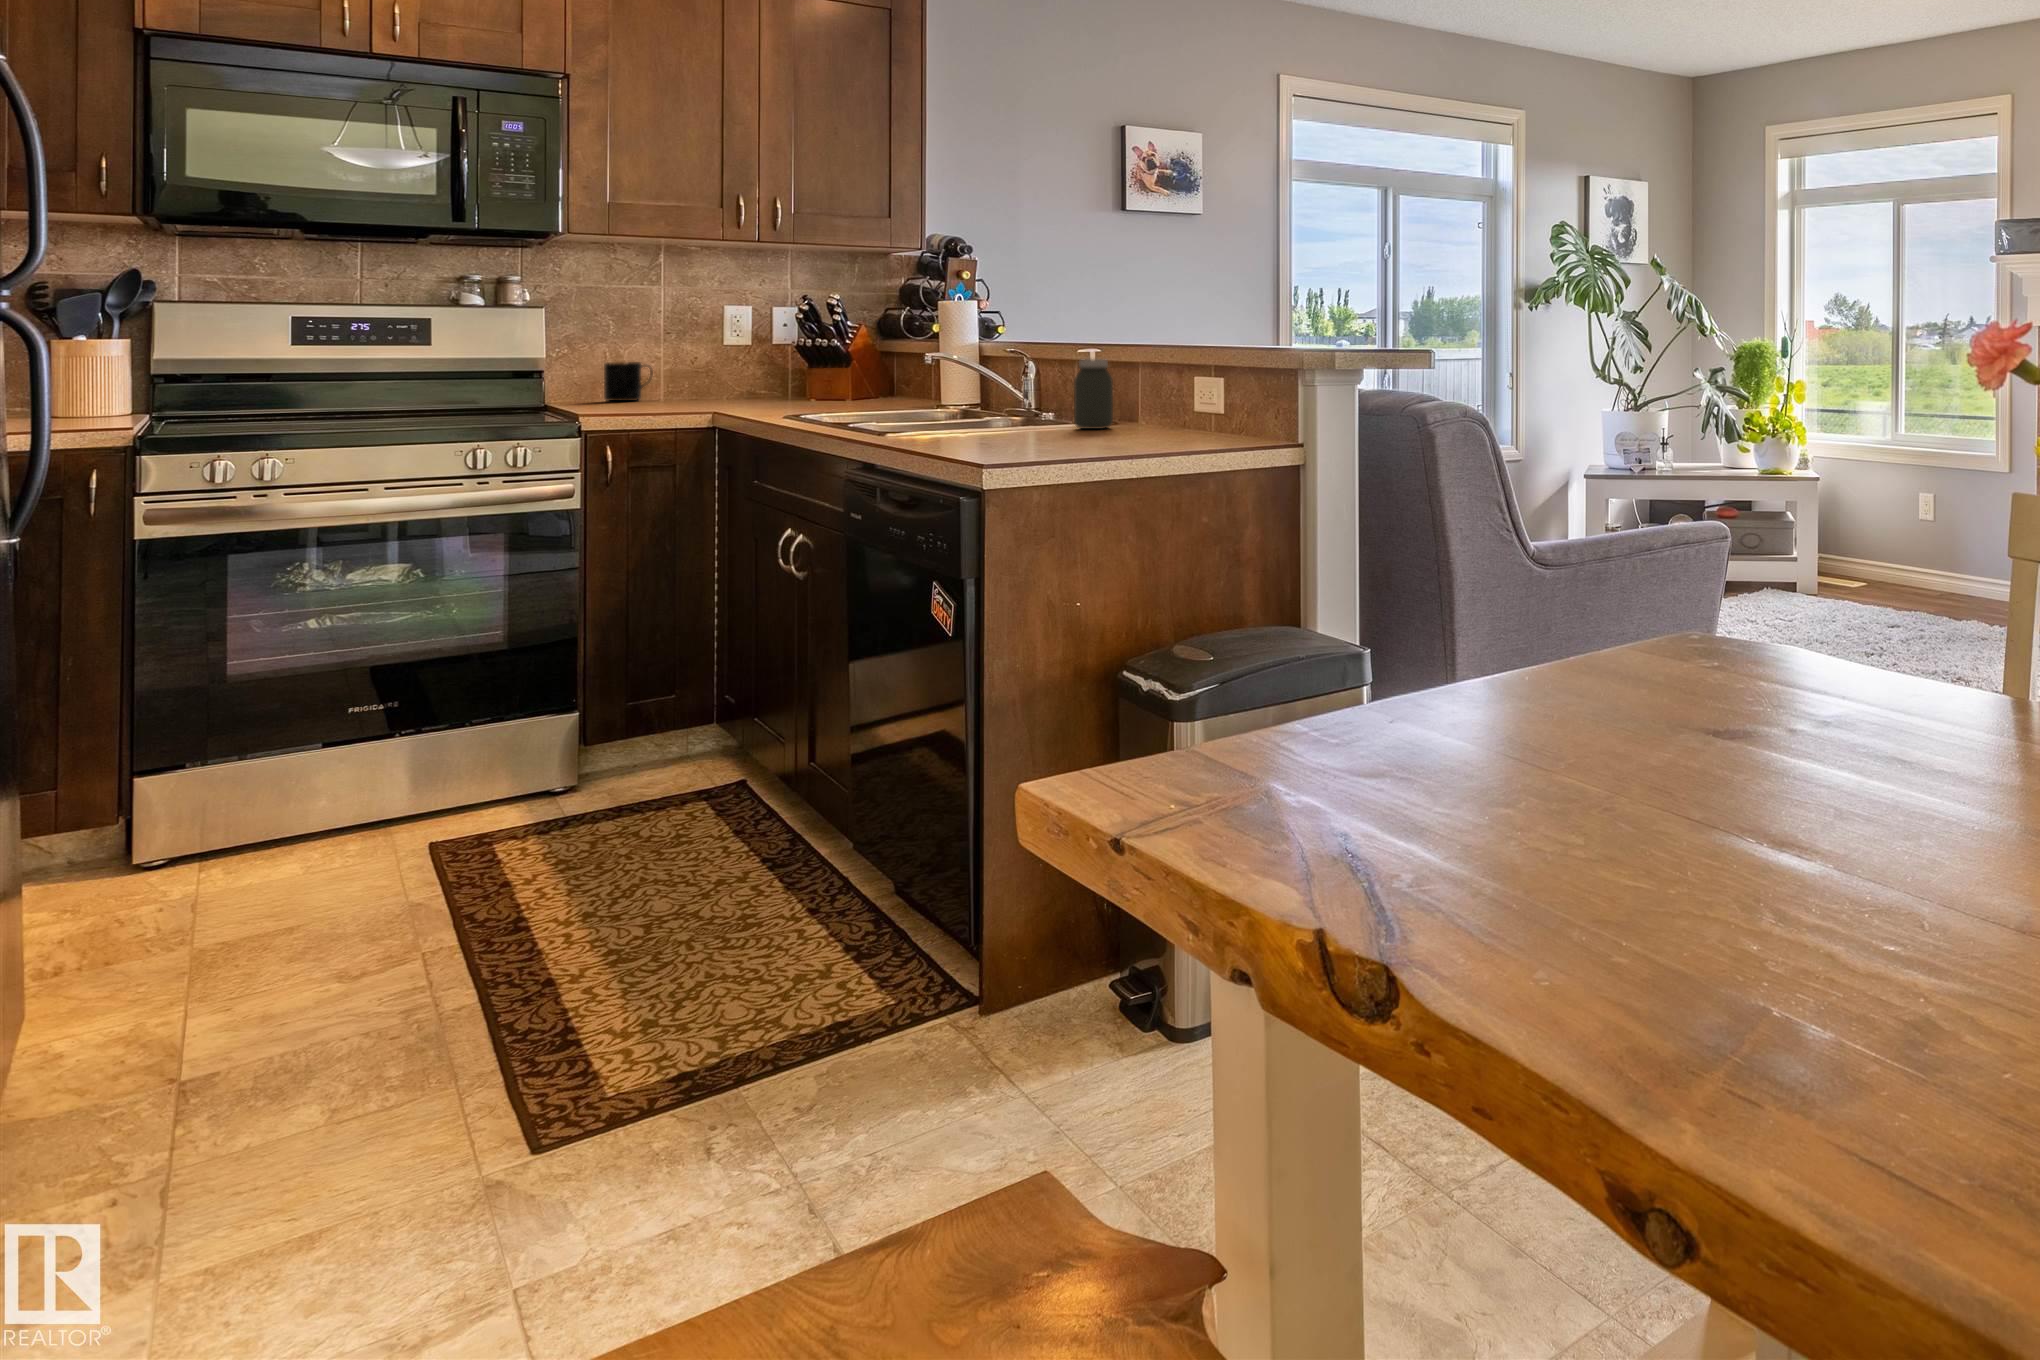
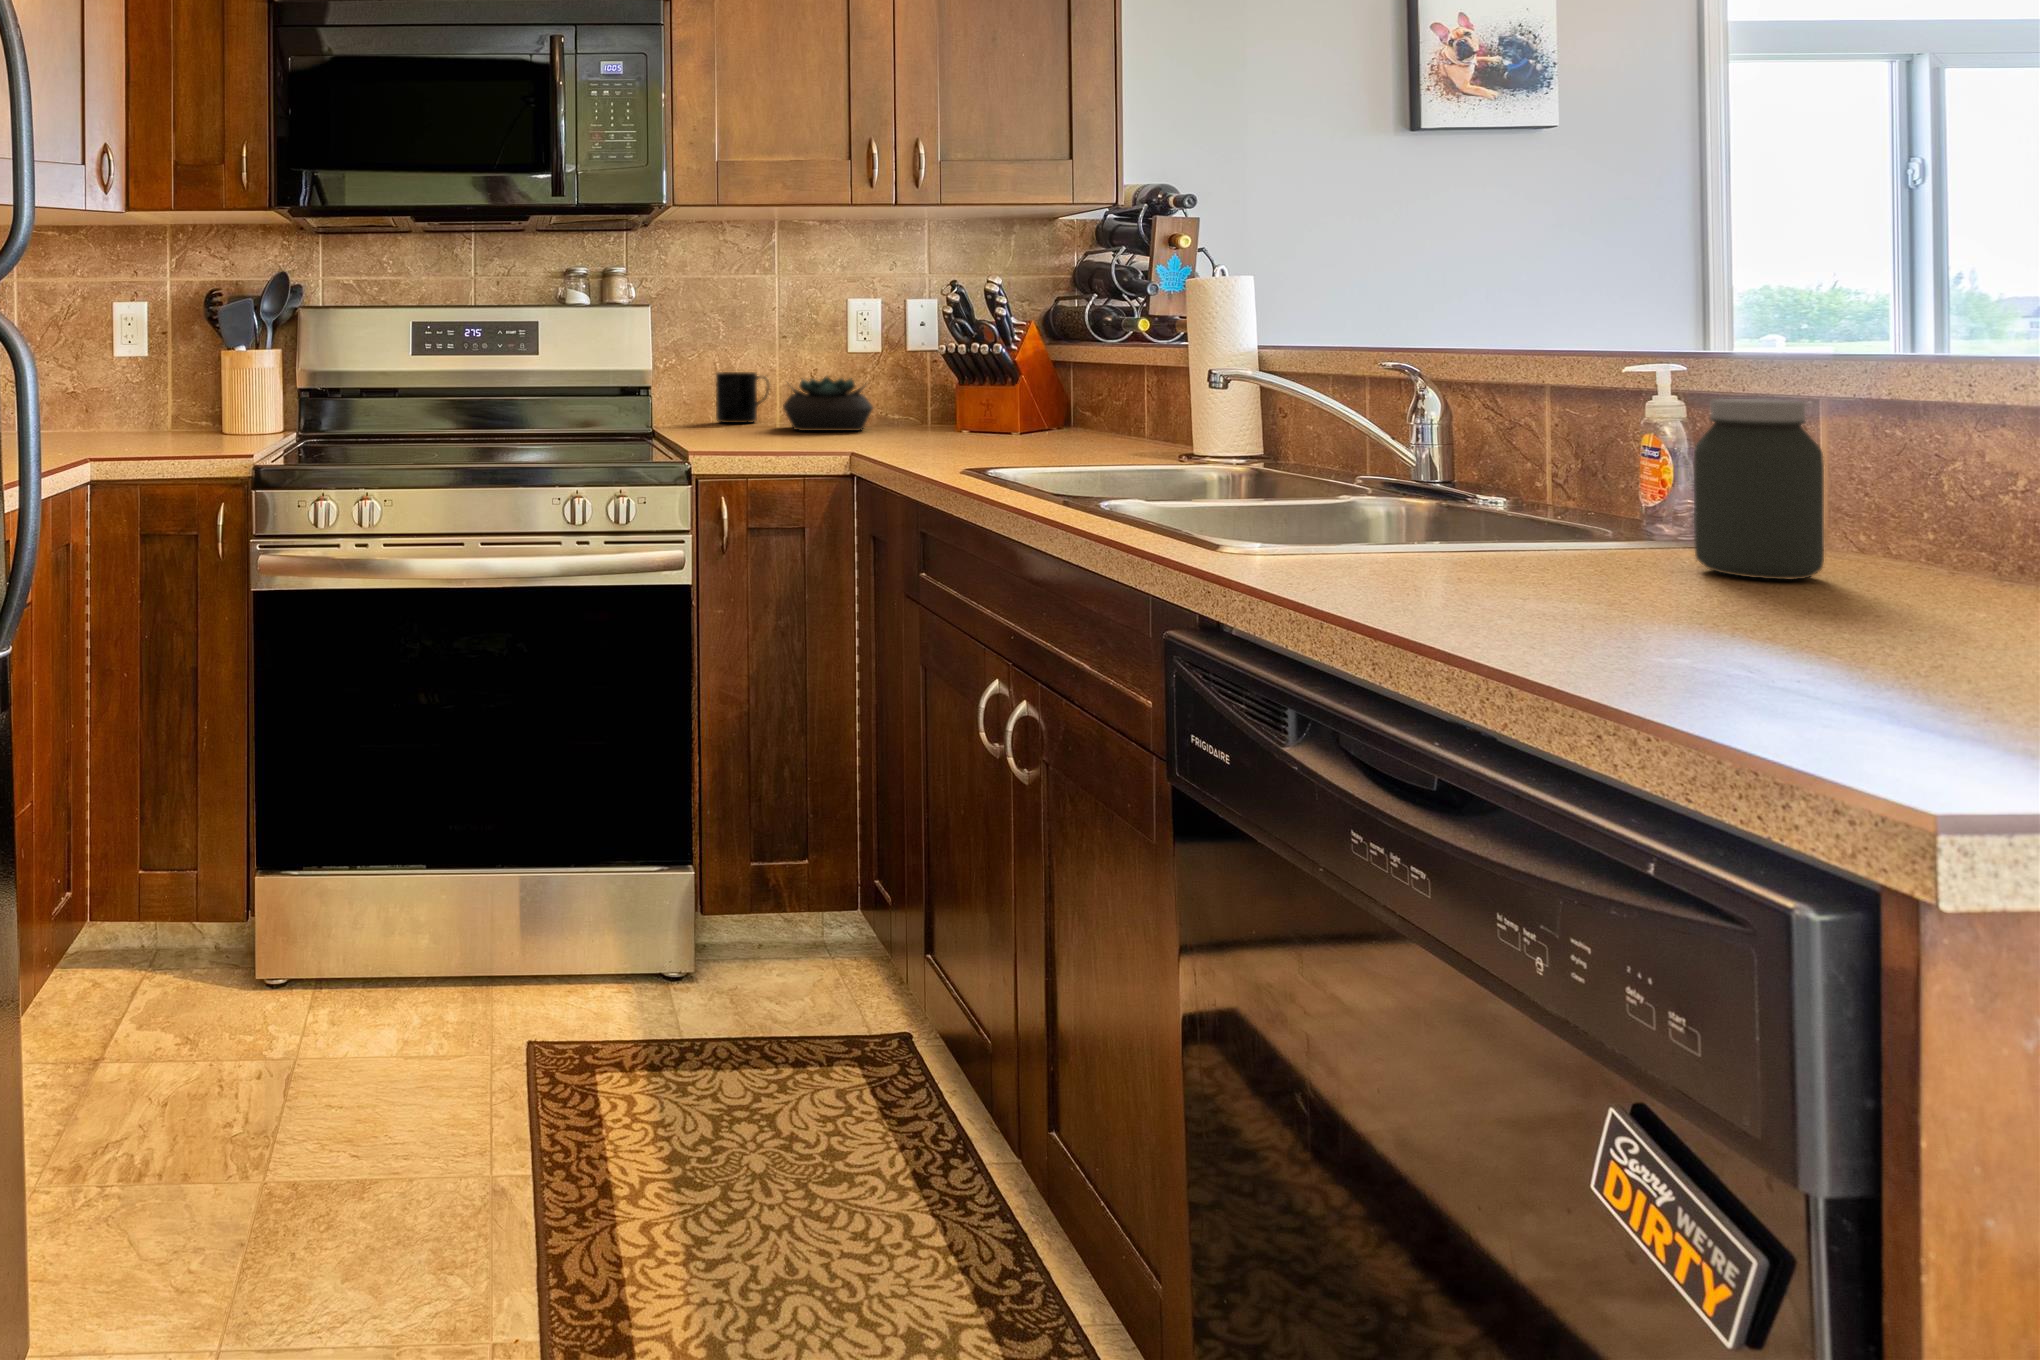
succulent plant: none [663,363,737,403] -> present [783,377,873,431]

